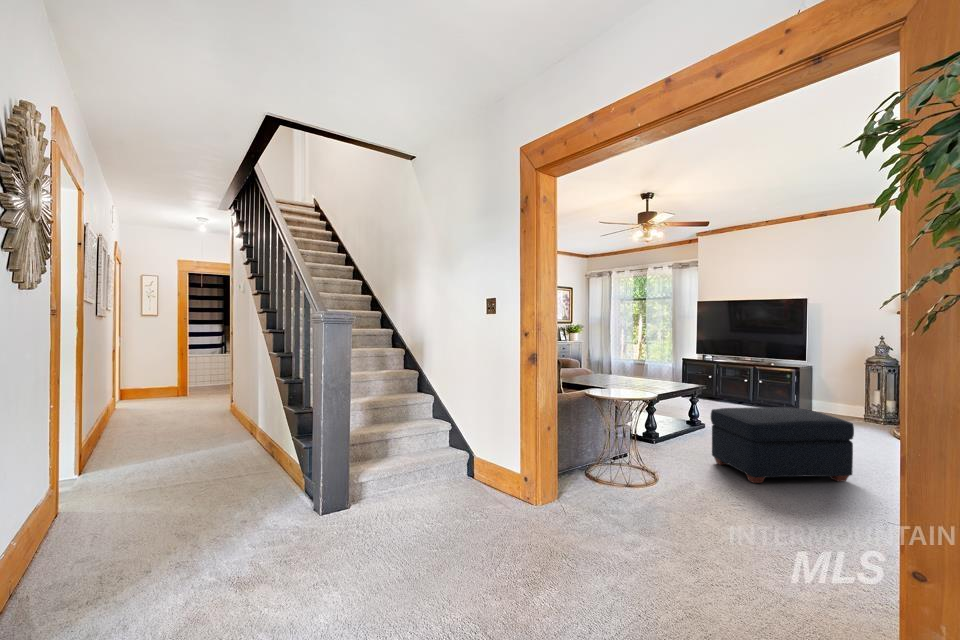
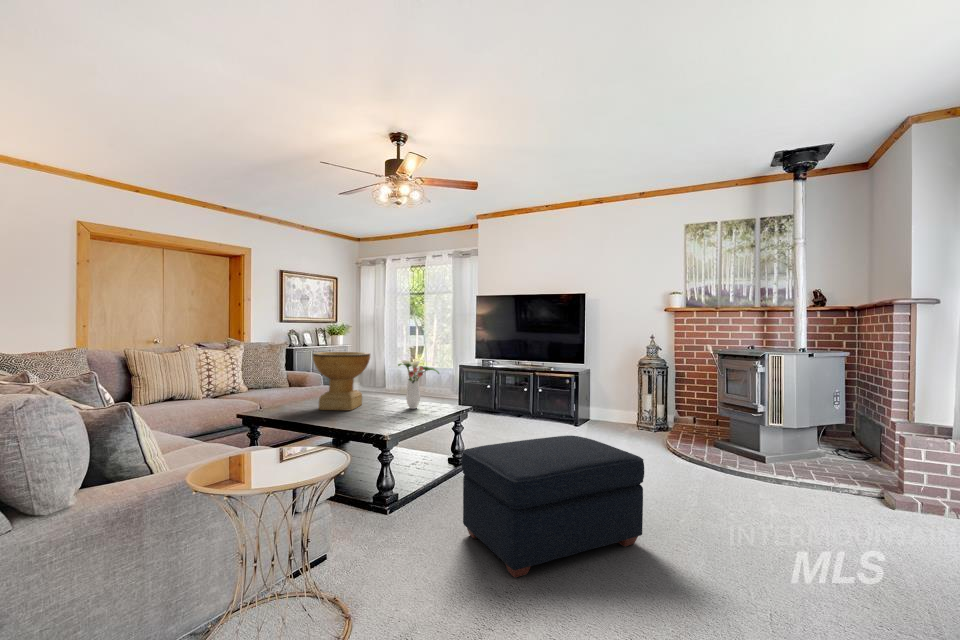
decorative bowl: none [589,346,628,385] -> present [313,352,370,410]
flower arrangement: none [649,353,681,387] -> present [398,360,439,409]

